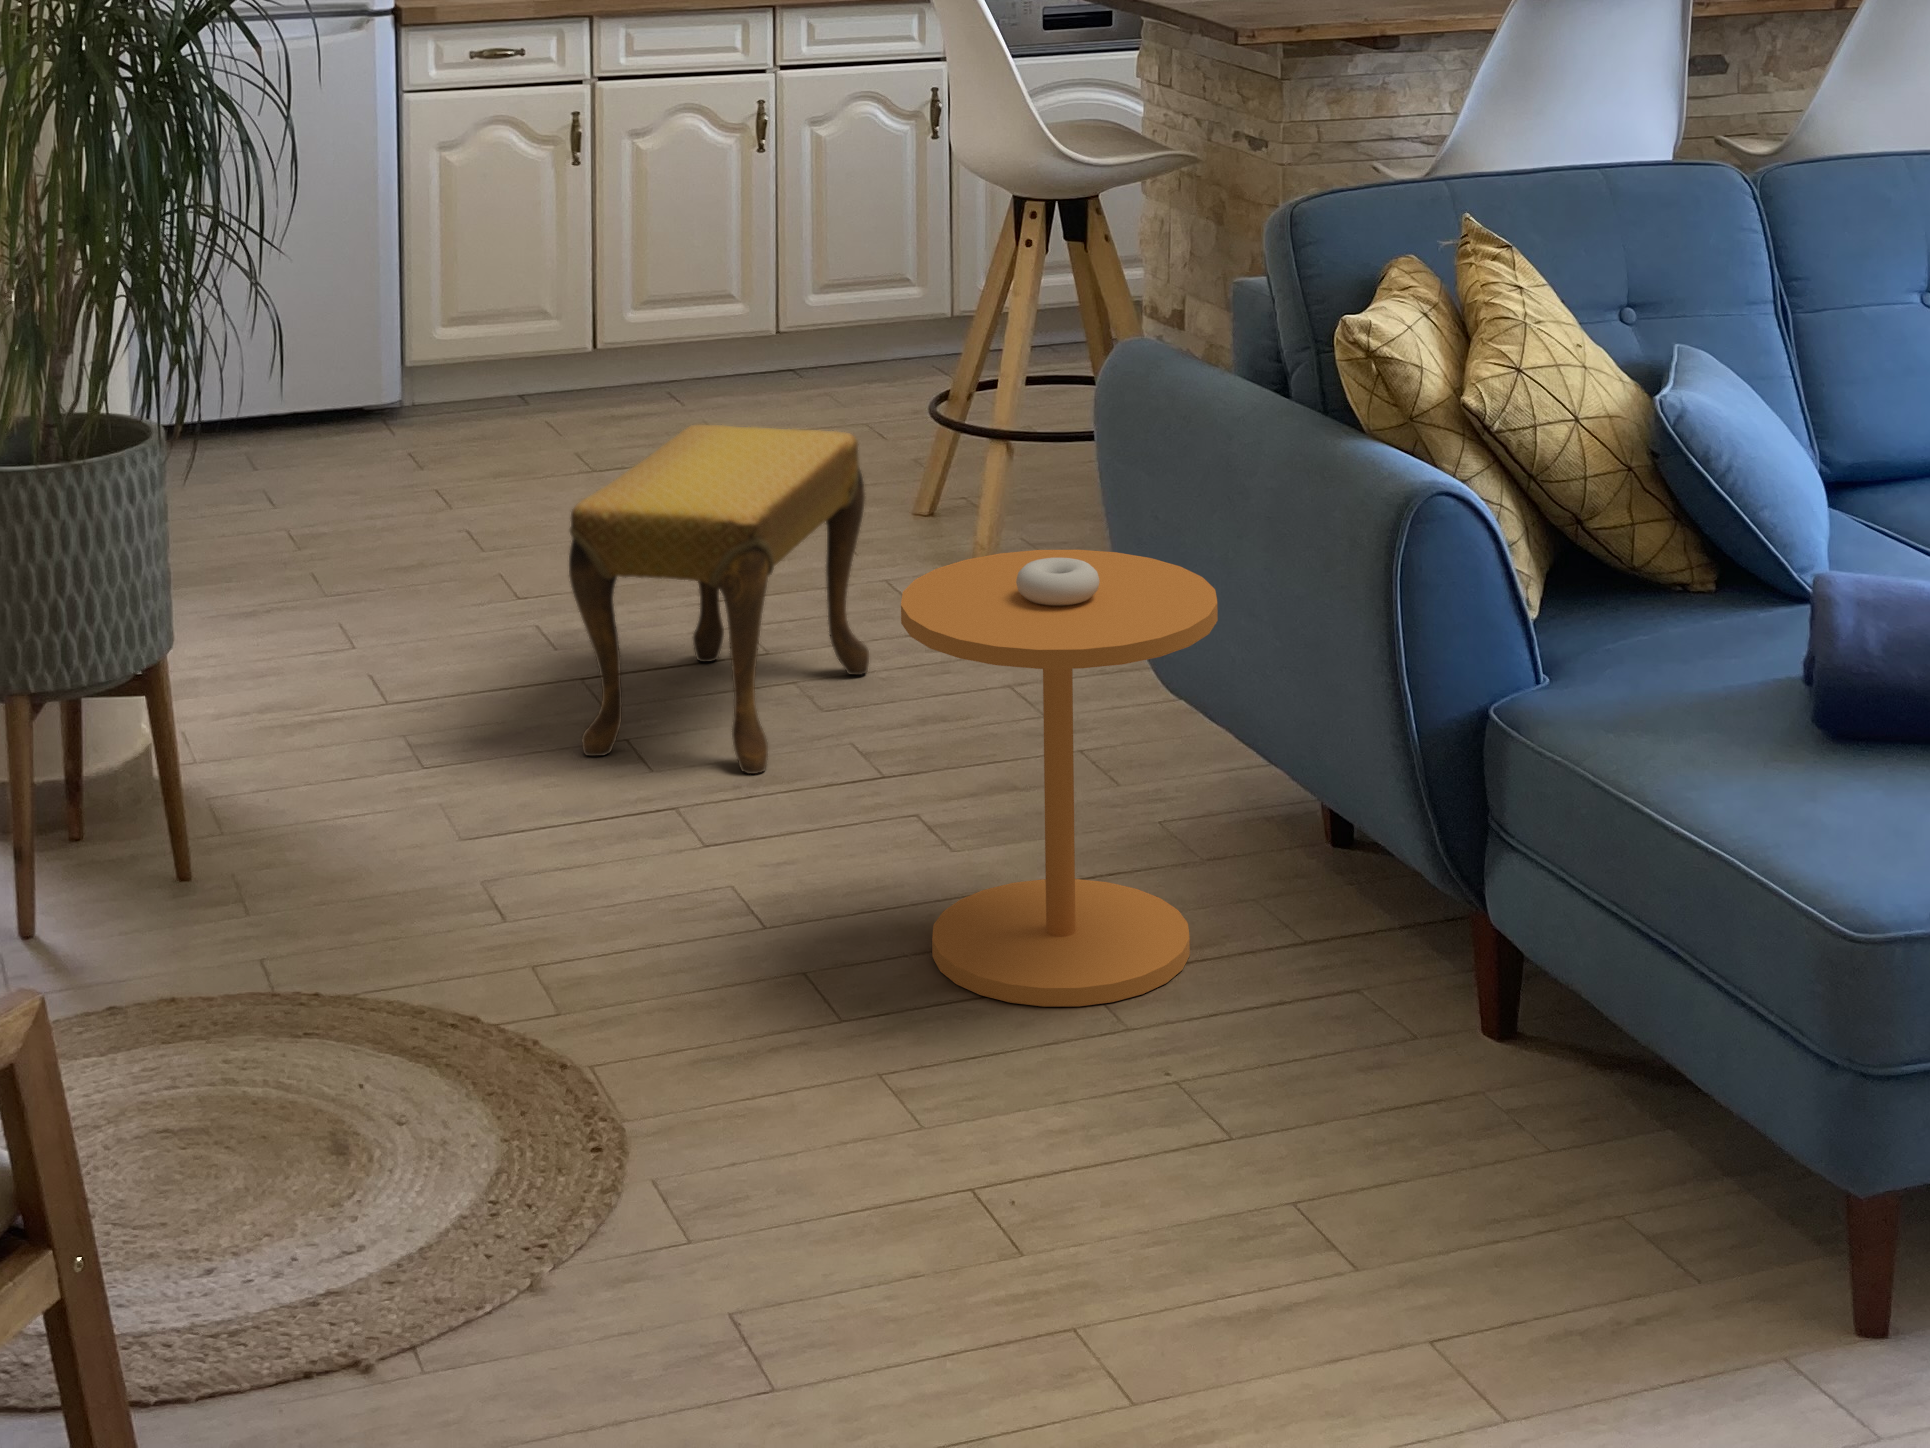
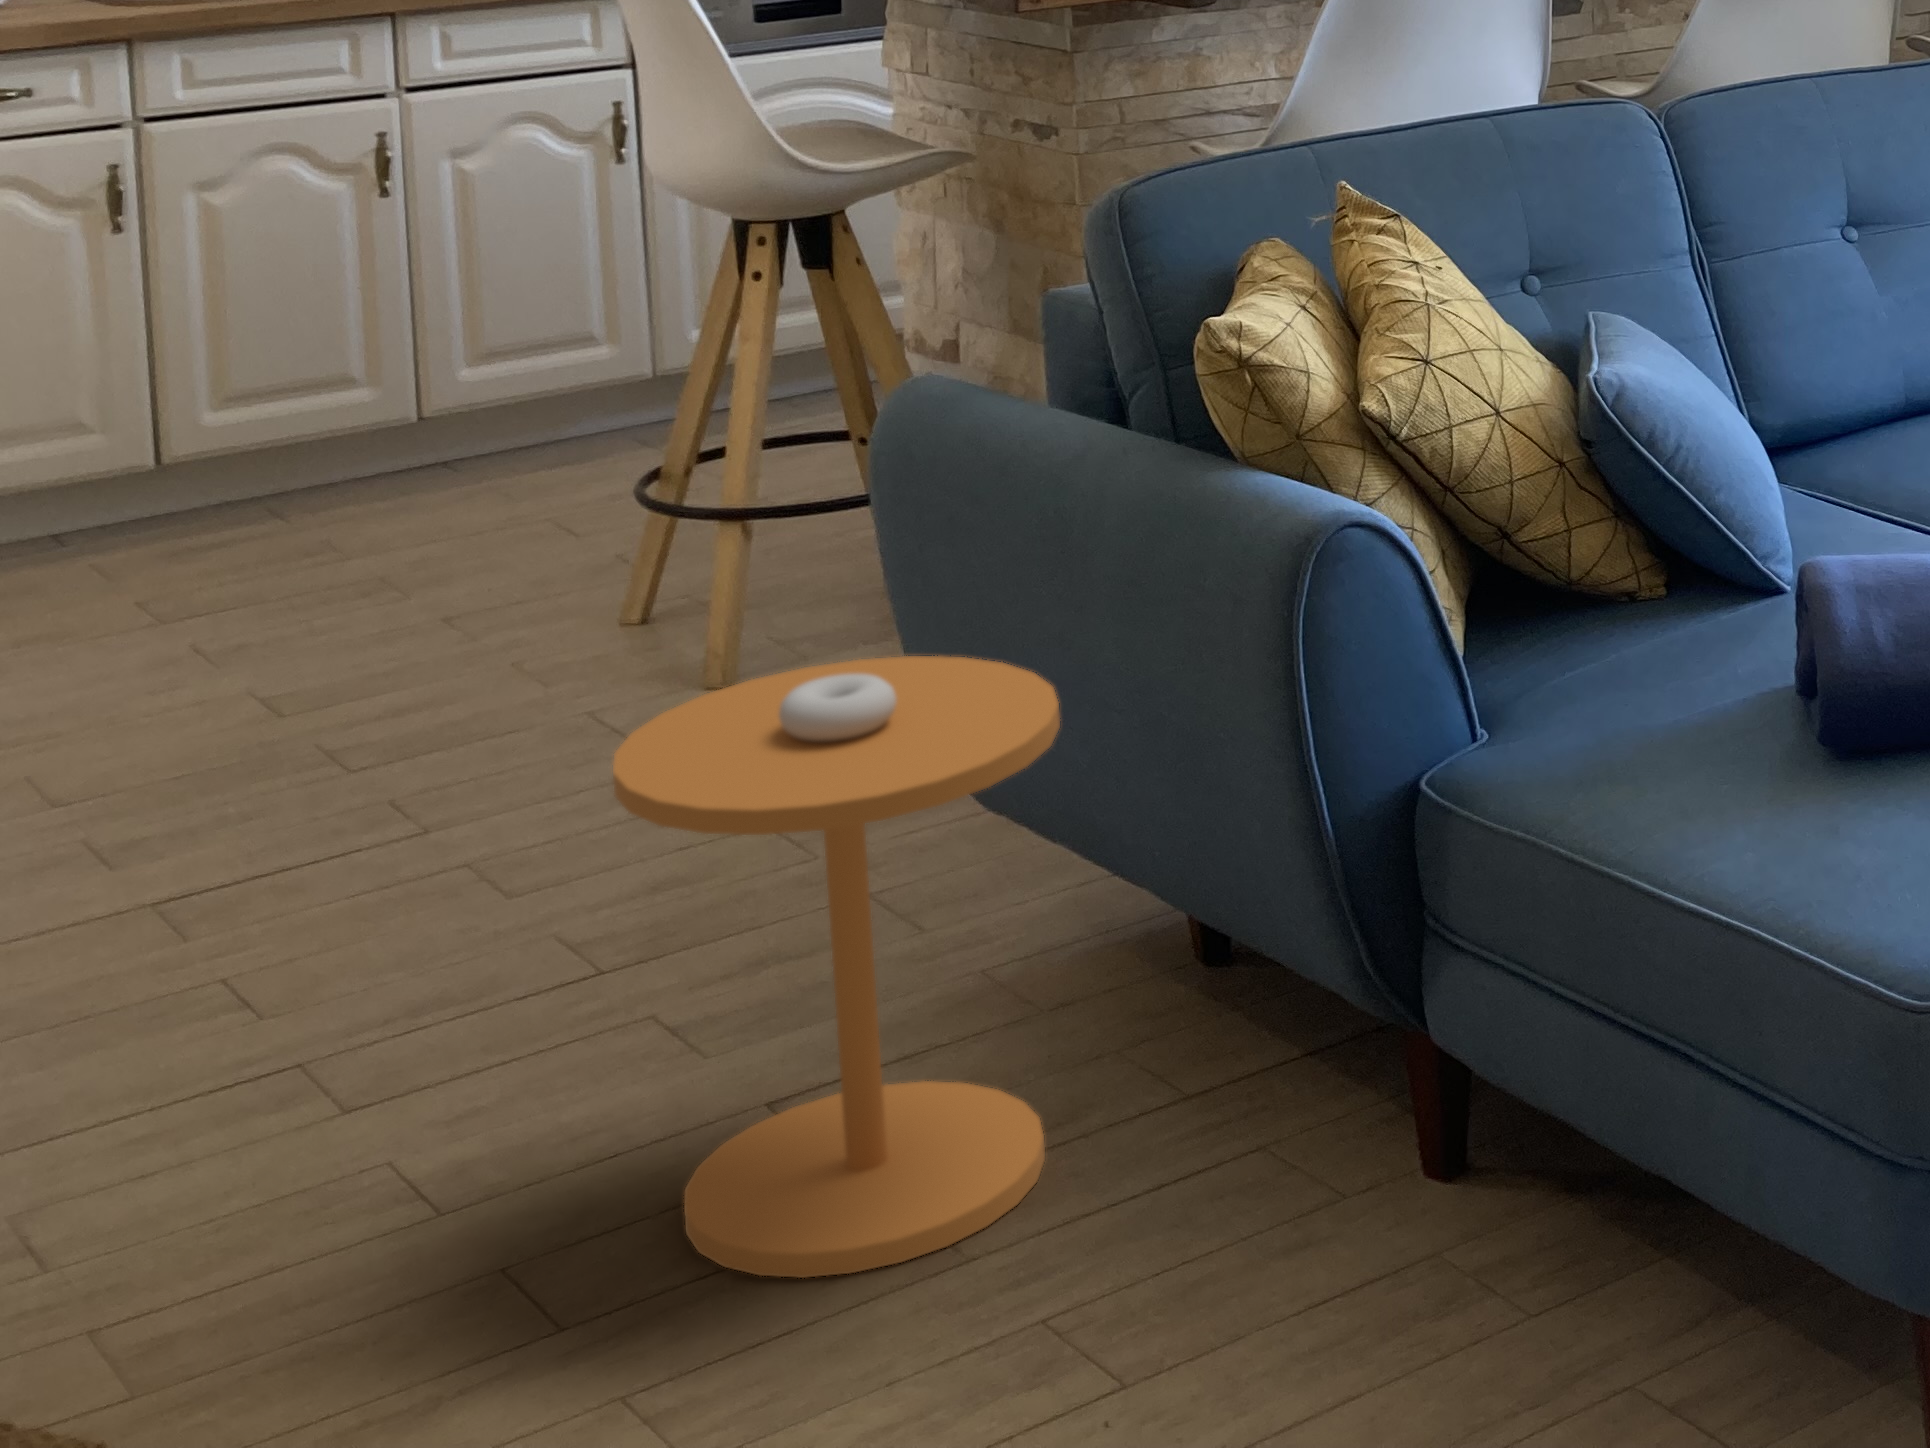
footstool: present [569,424,869,774] -> none [100,544,569,1036]

